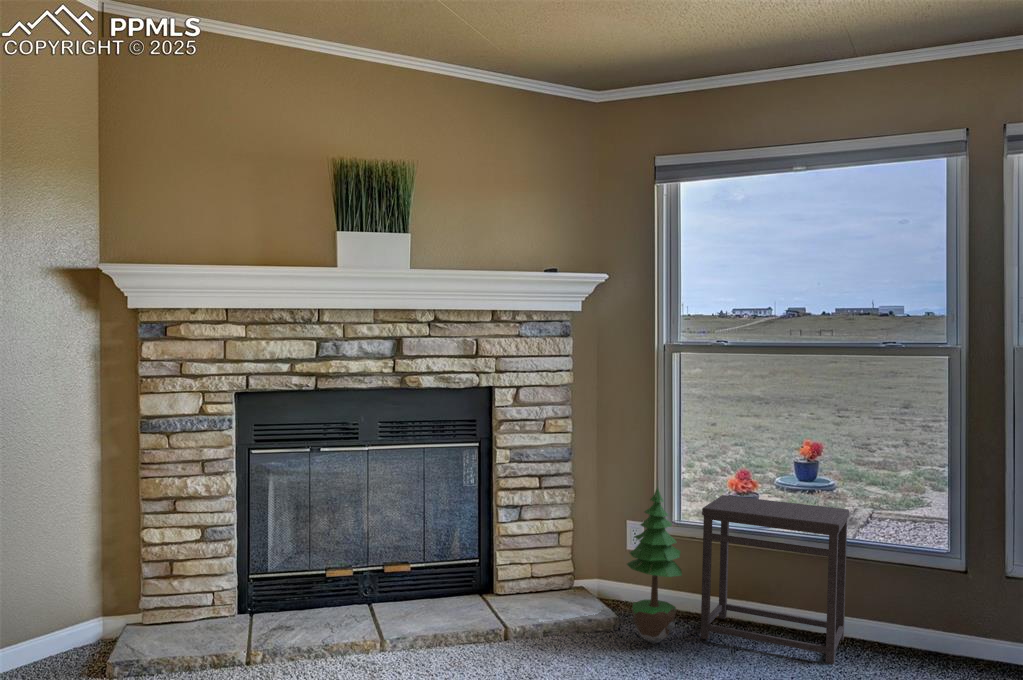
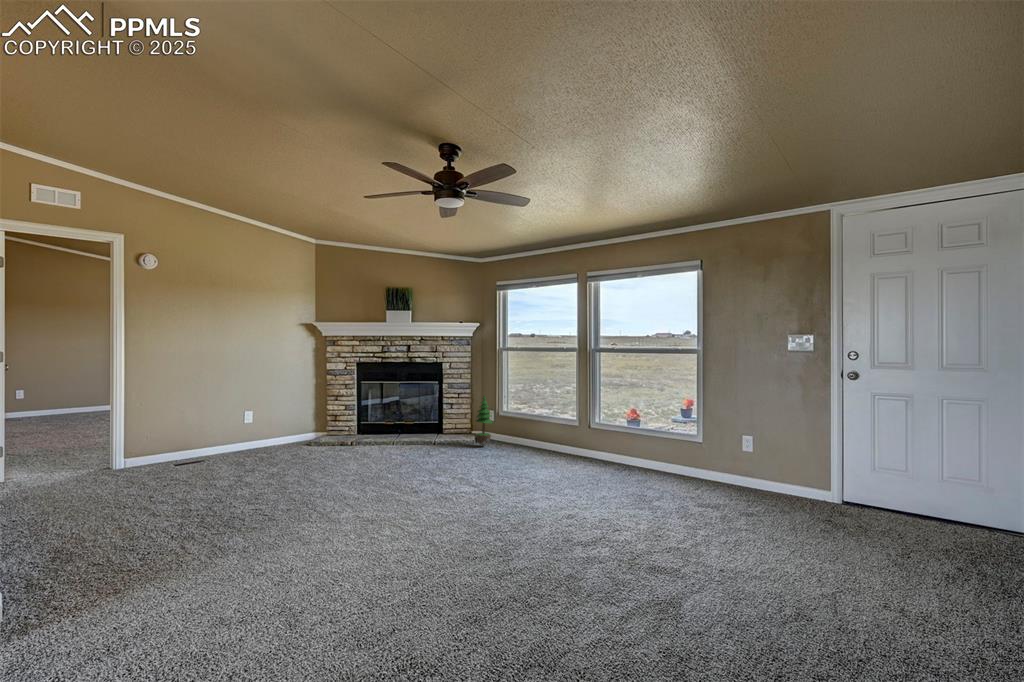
side table: present [701,495,849,664] -> none [501,400,552,453]

